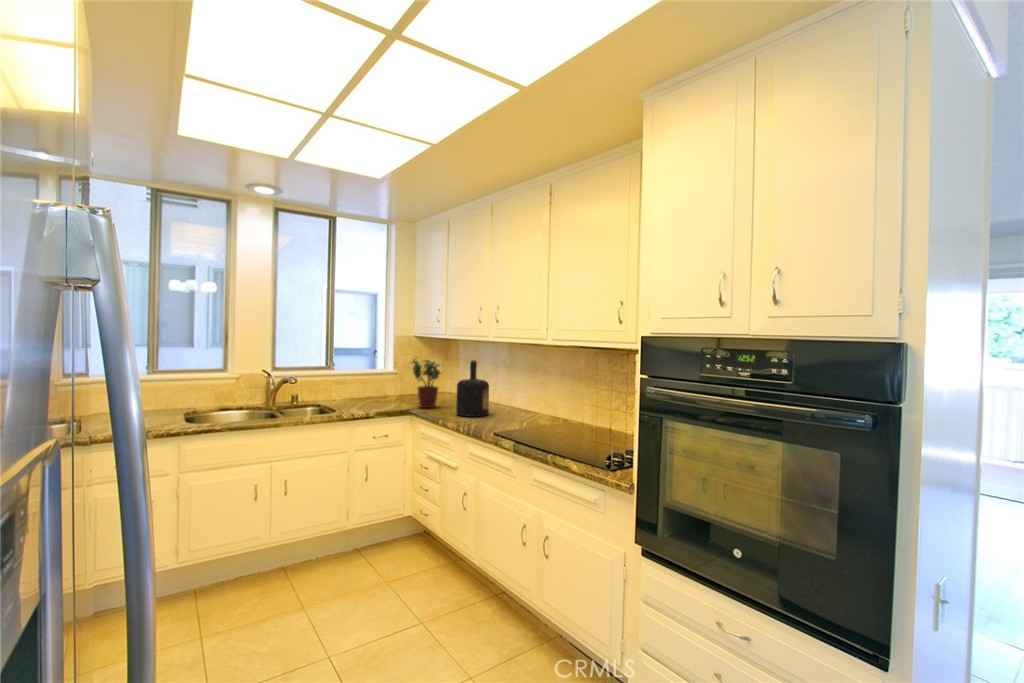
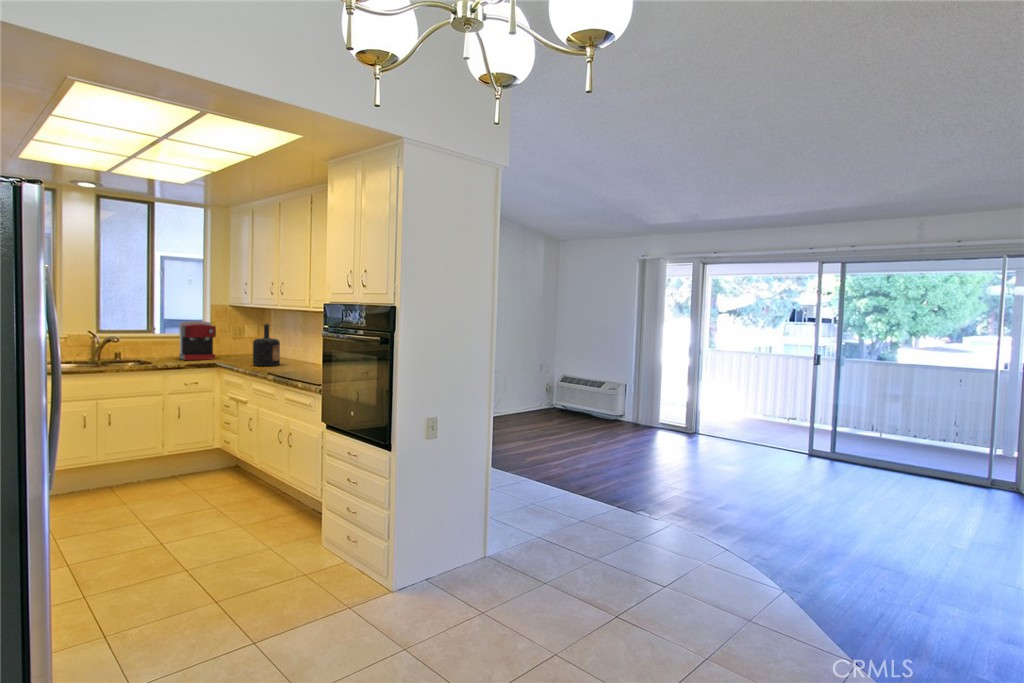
coffee maker: none [359,355,402,403] -> present [179,321,216,360]
potted plant: present [412,359,440,408] -> none [217,322,246,362]

